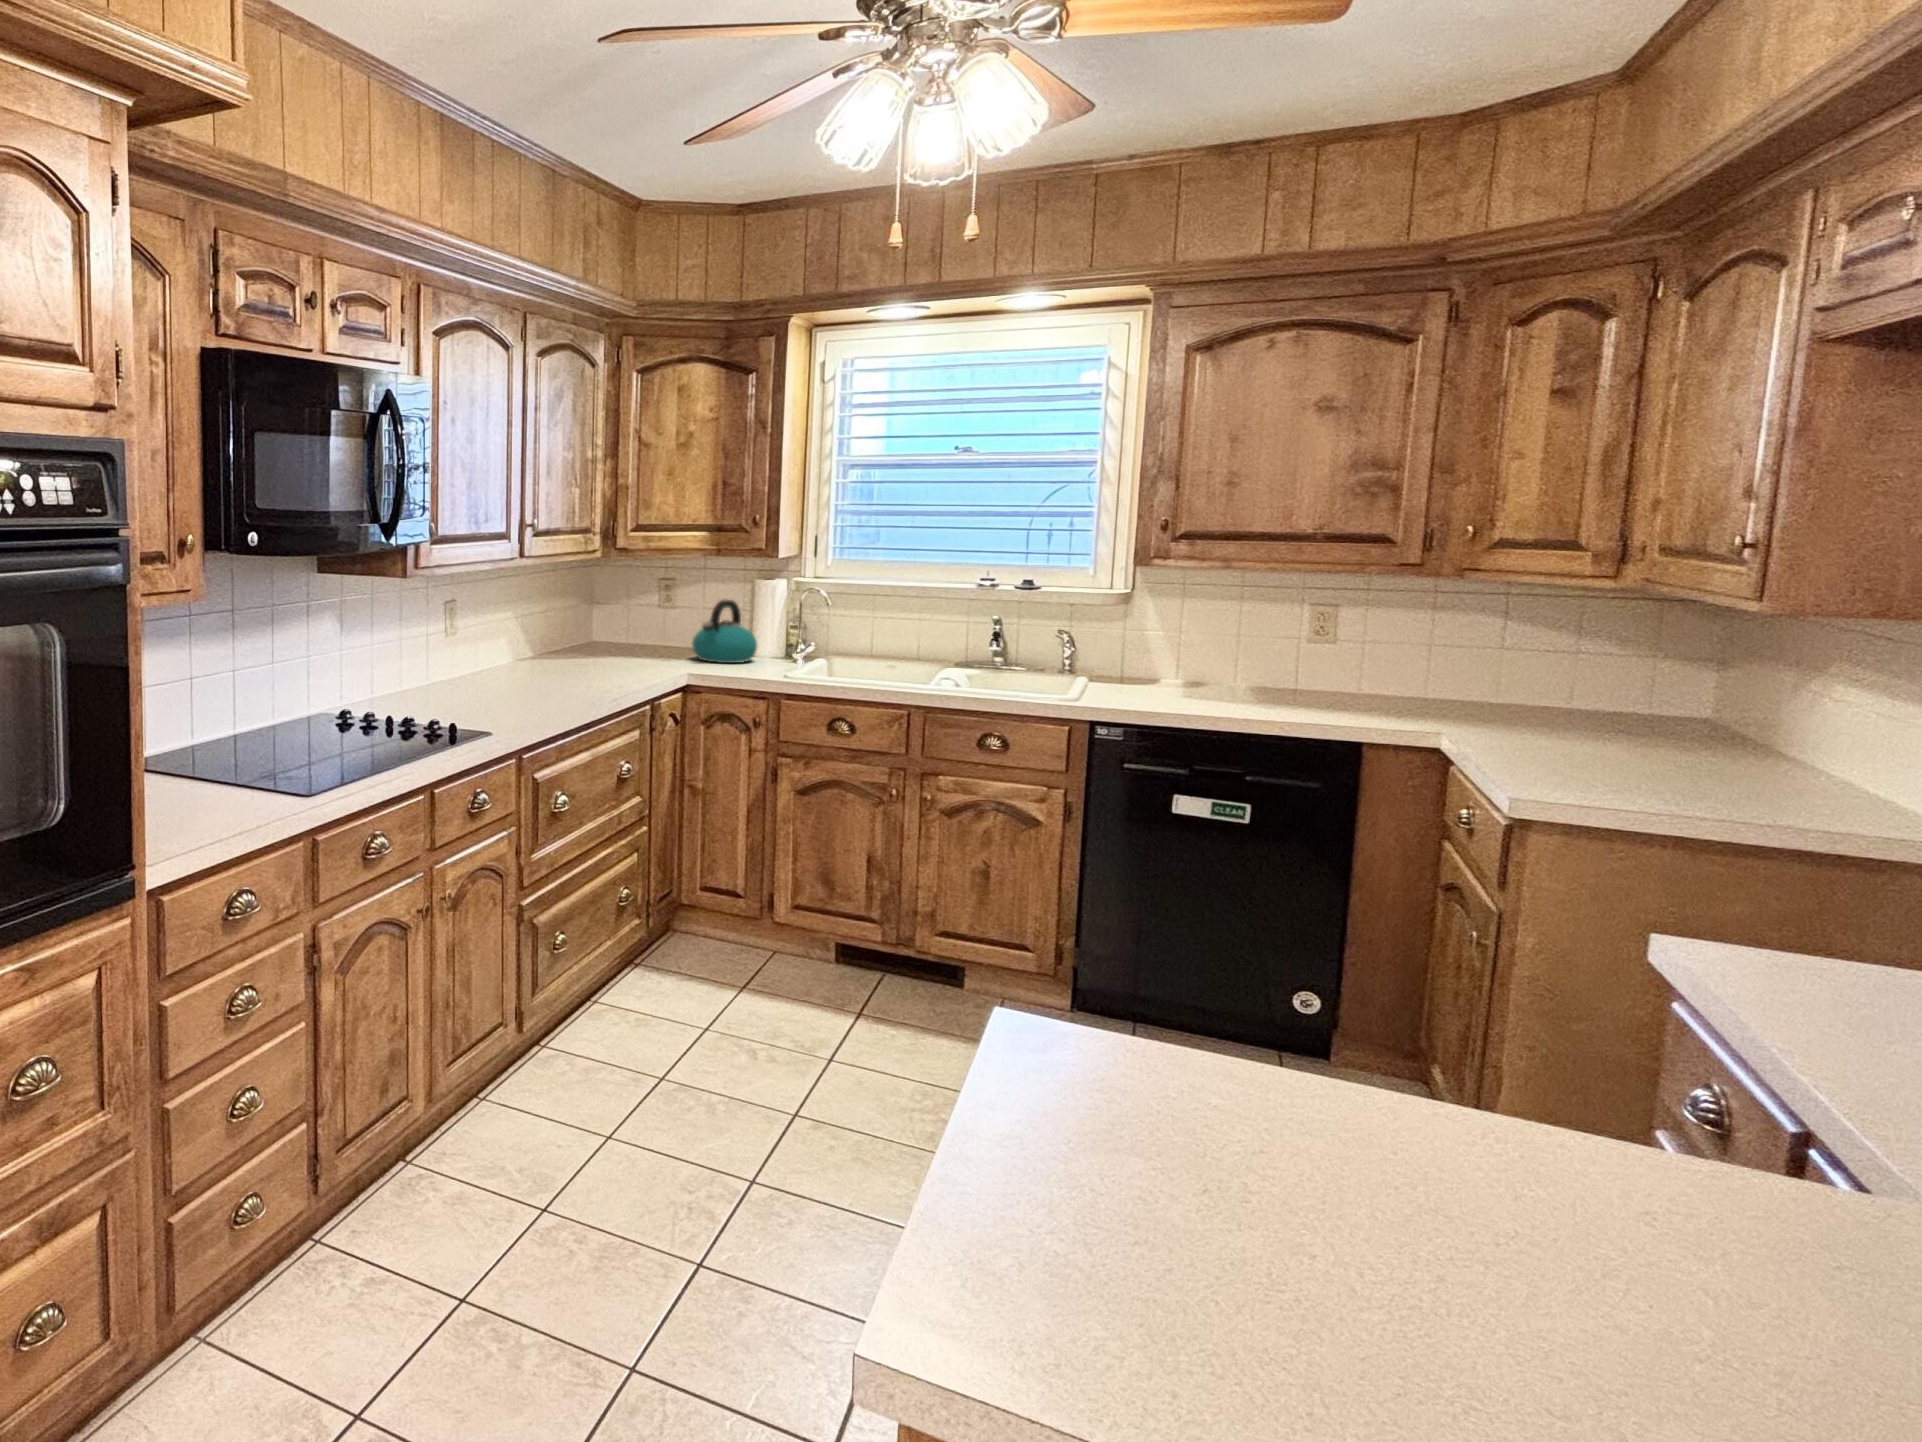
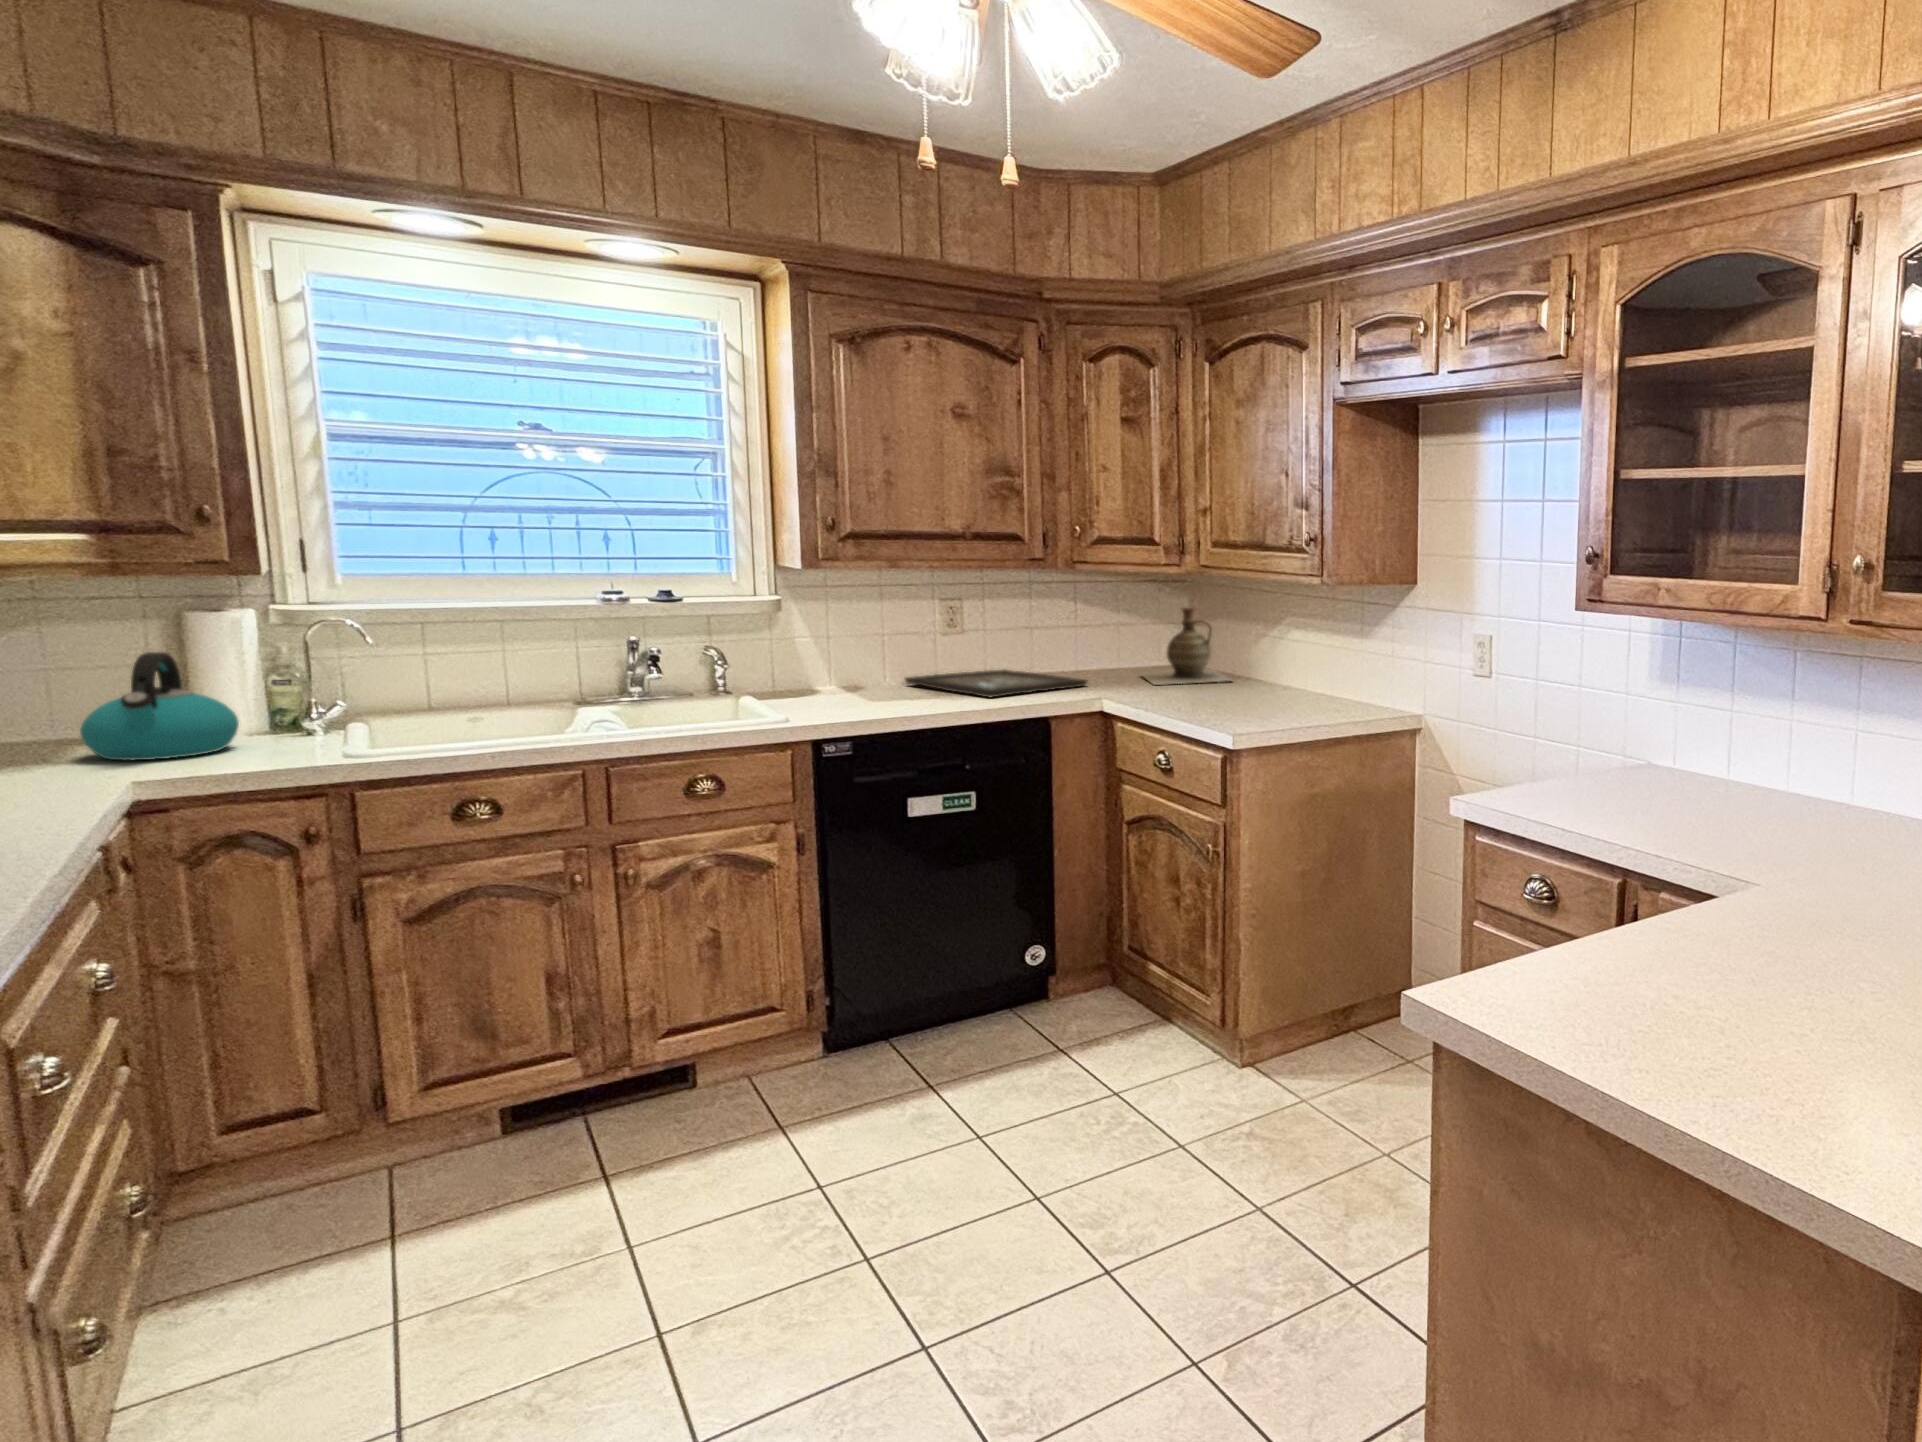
ceramic jug: none [1569,638,1727,750] -> present [1141,608,1230,685]
tray: none [1250,683,1467,720] -> present [905,669,1087,697]

